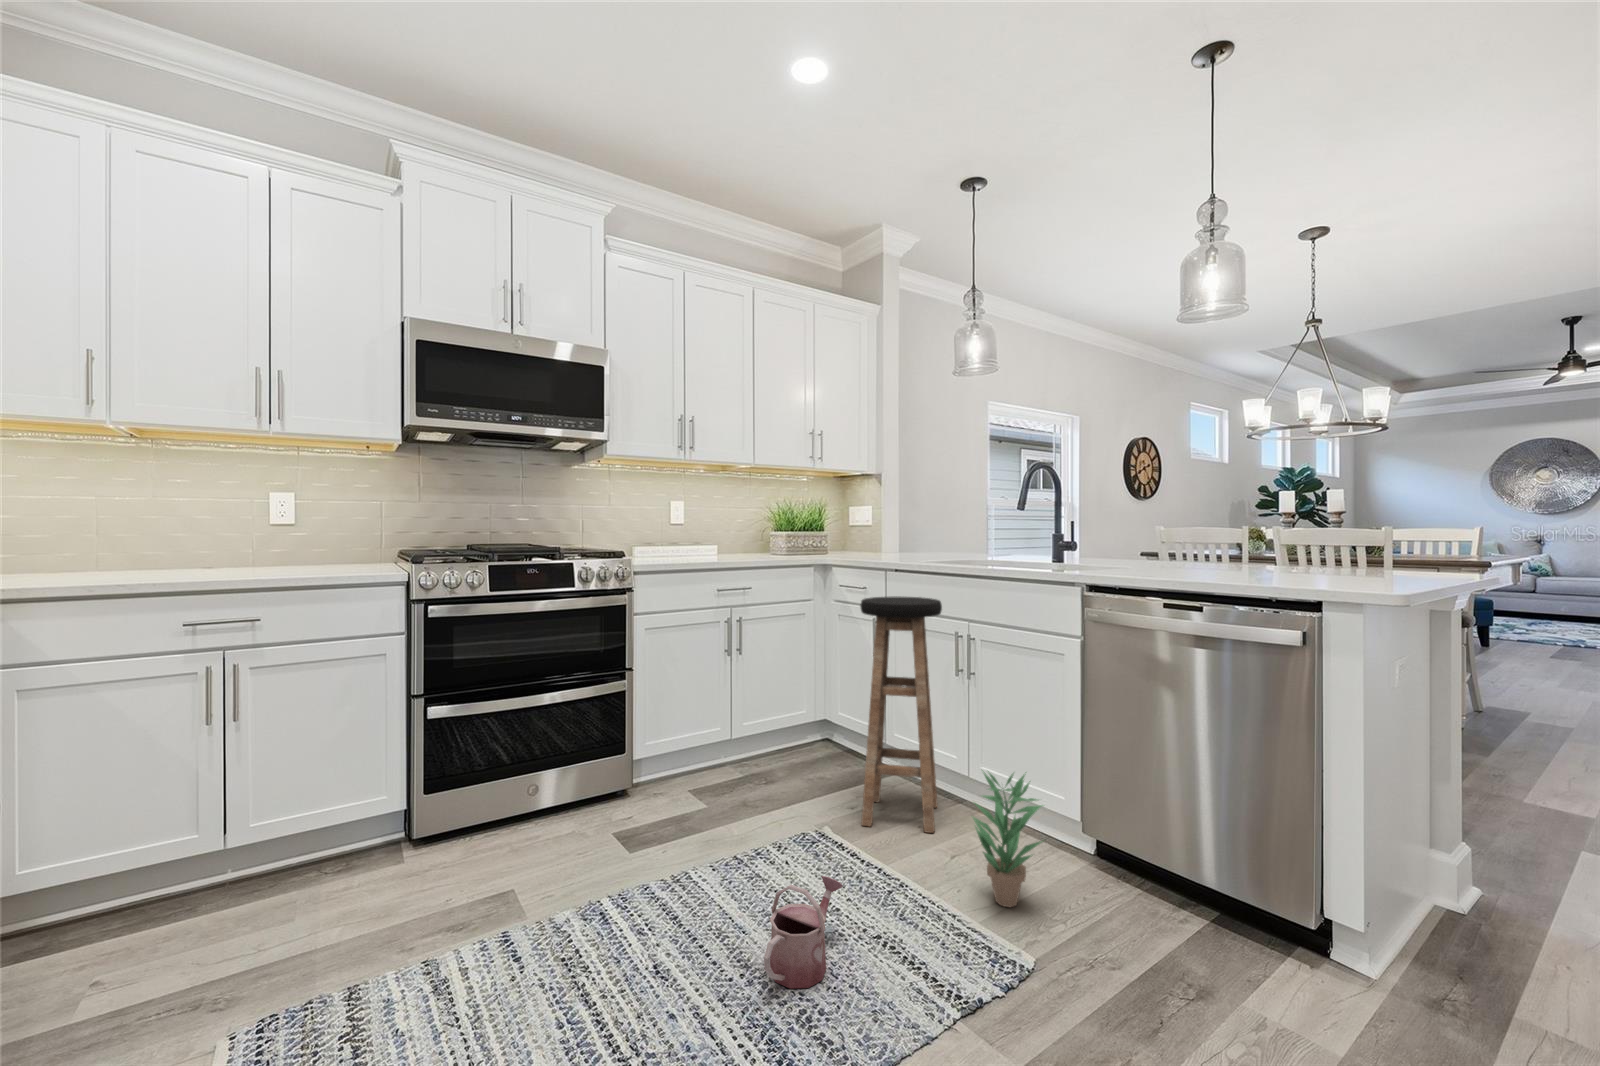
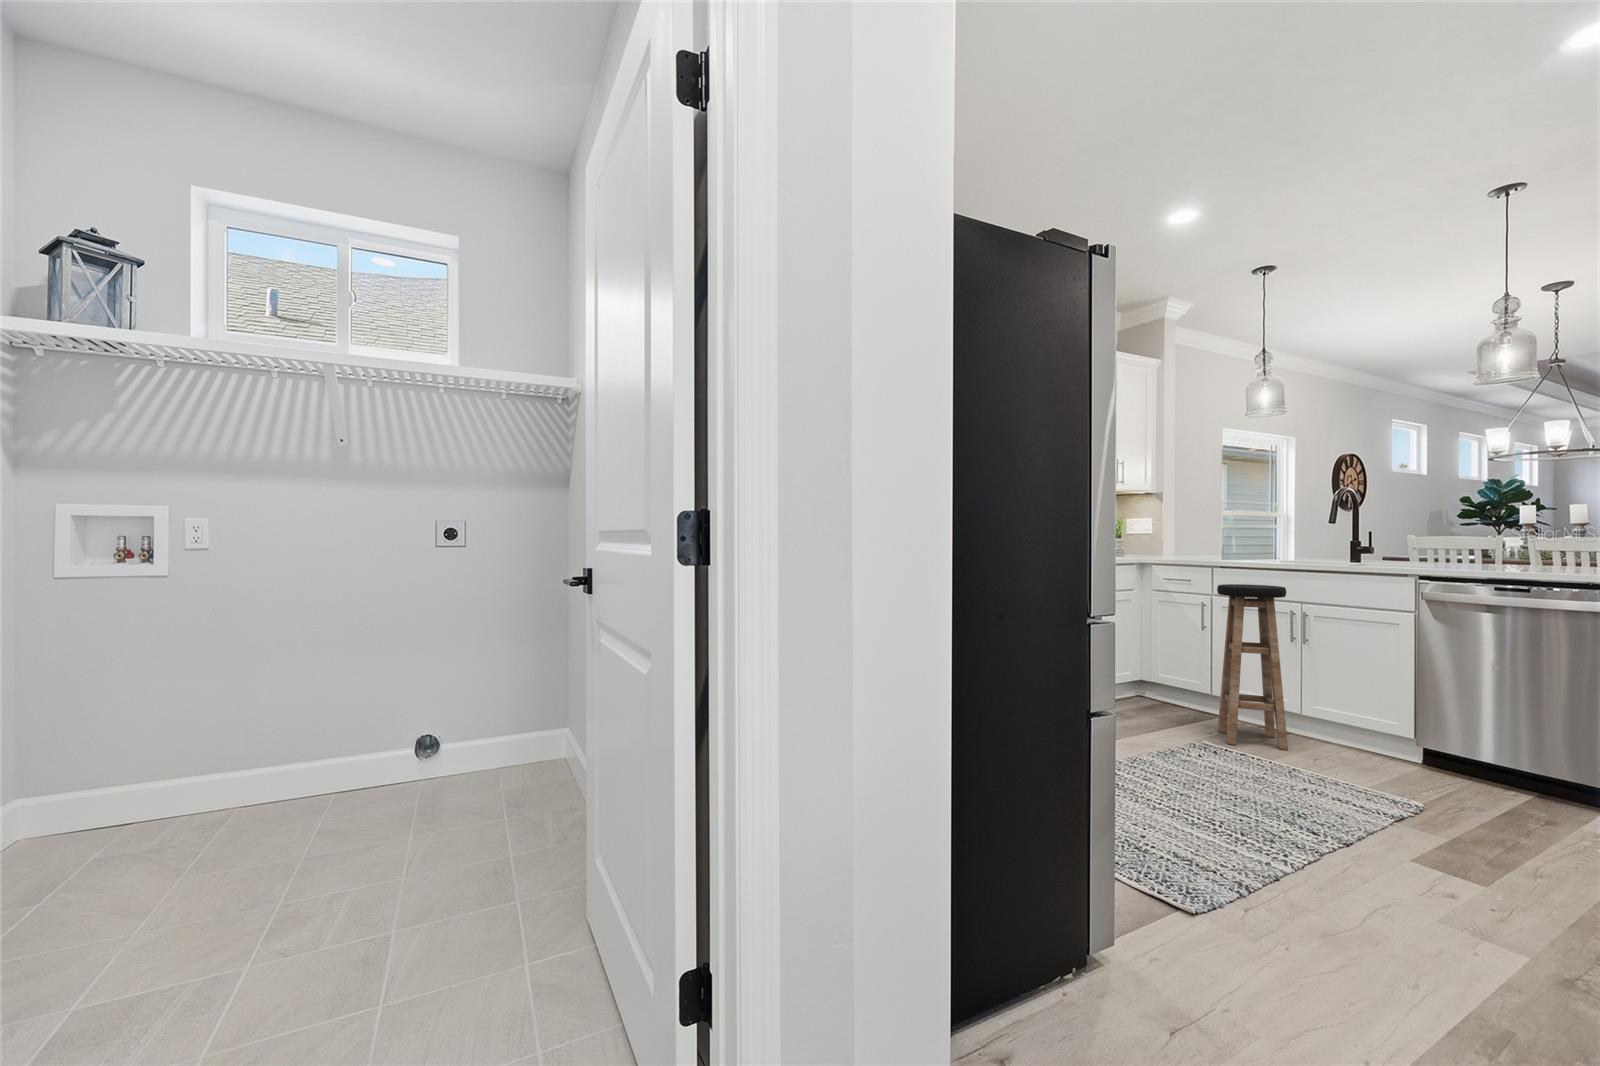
potted plant: present [973,771,1043,907] -> none [1345,694,1414,786]
watering can: present [764,876,842,989] -> none [1244,752,1291,811]

